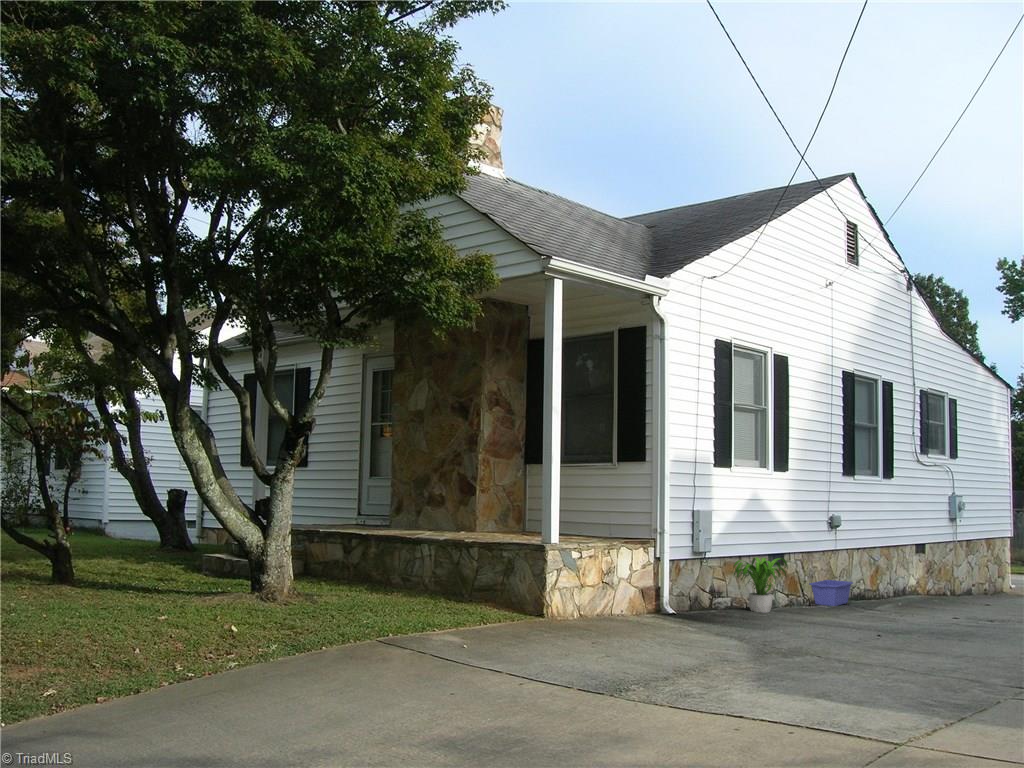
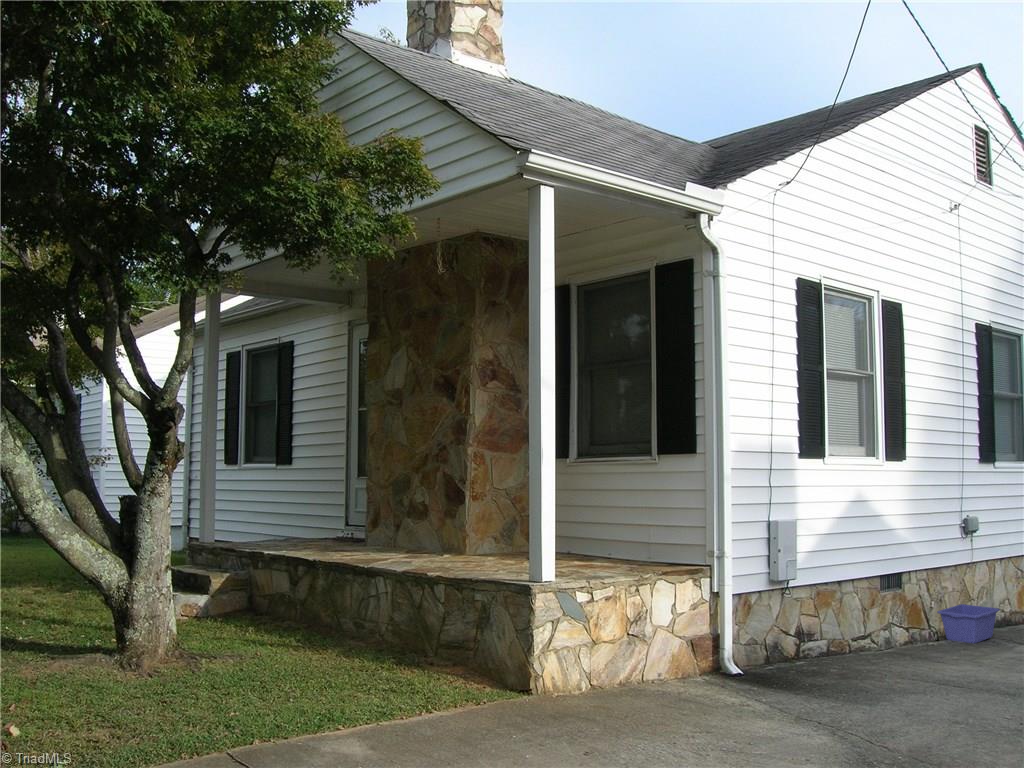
potted plant: present [734,557,788,612] -> none [828,583,909,664]

